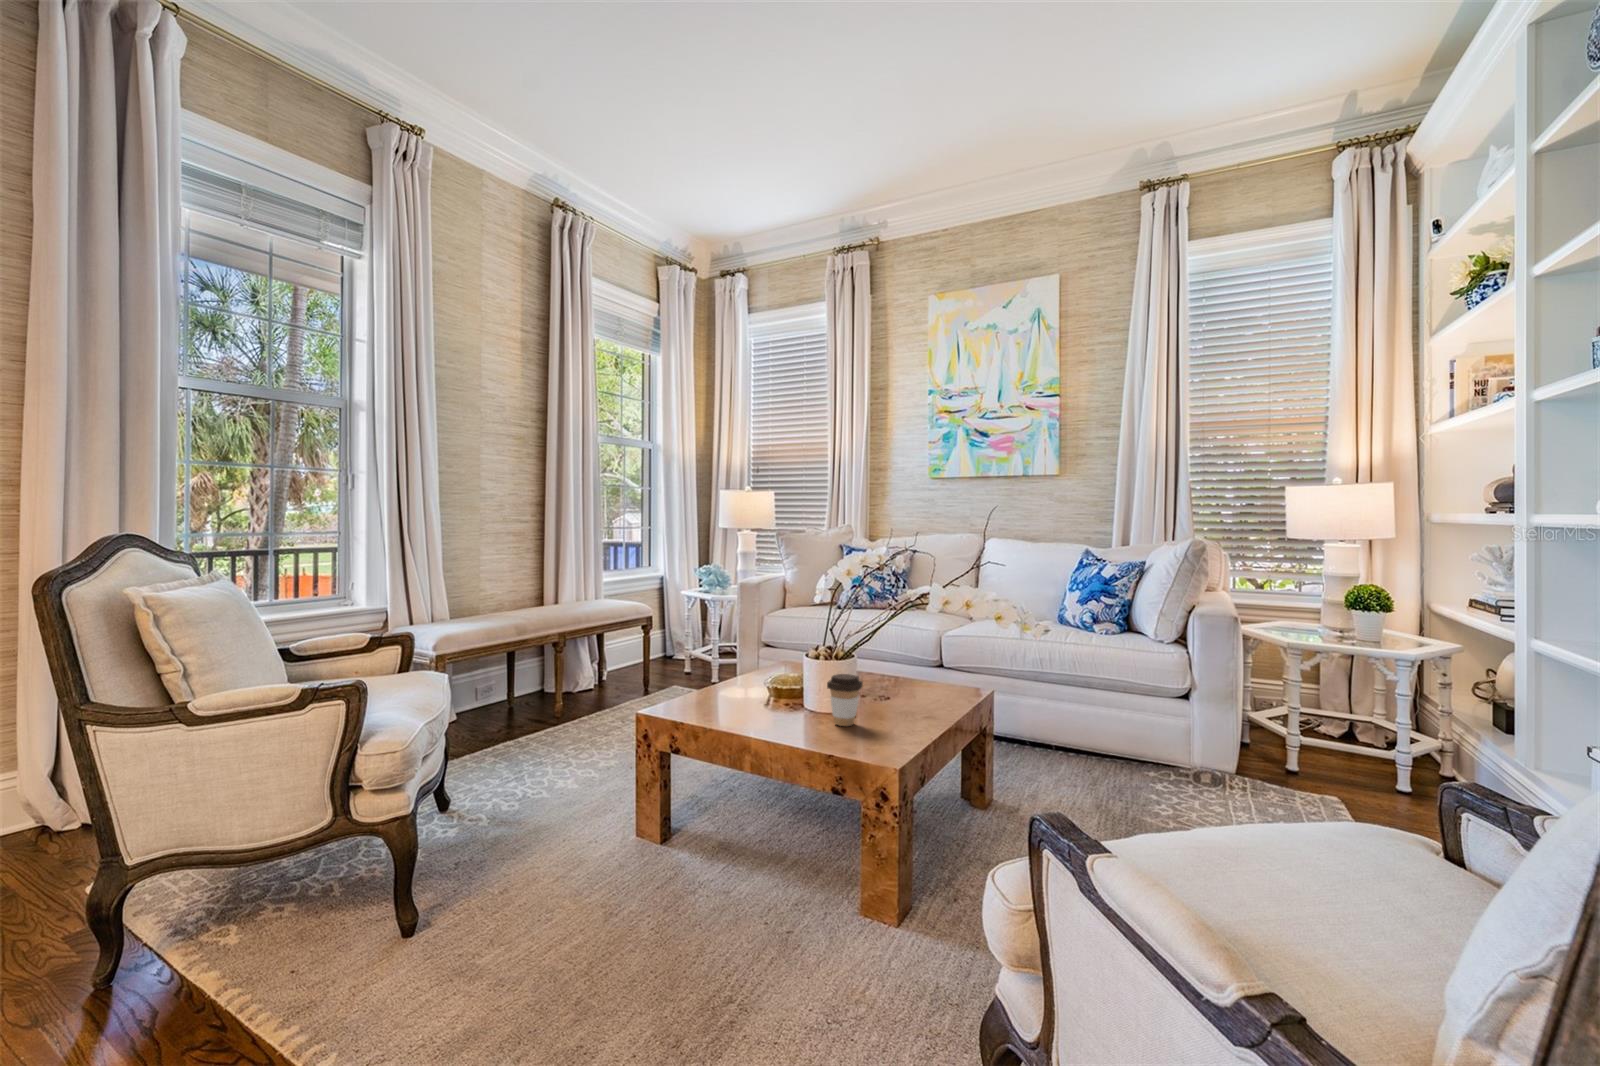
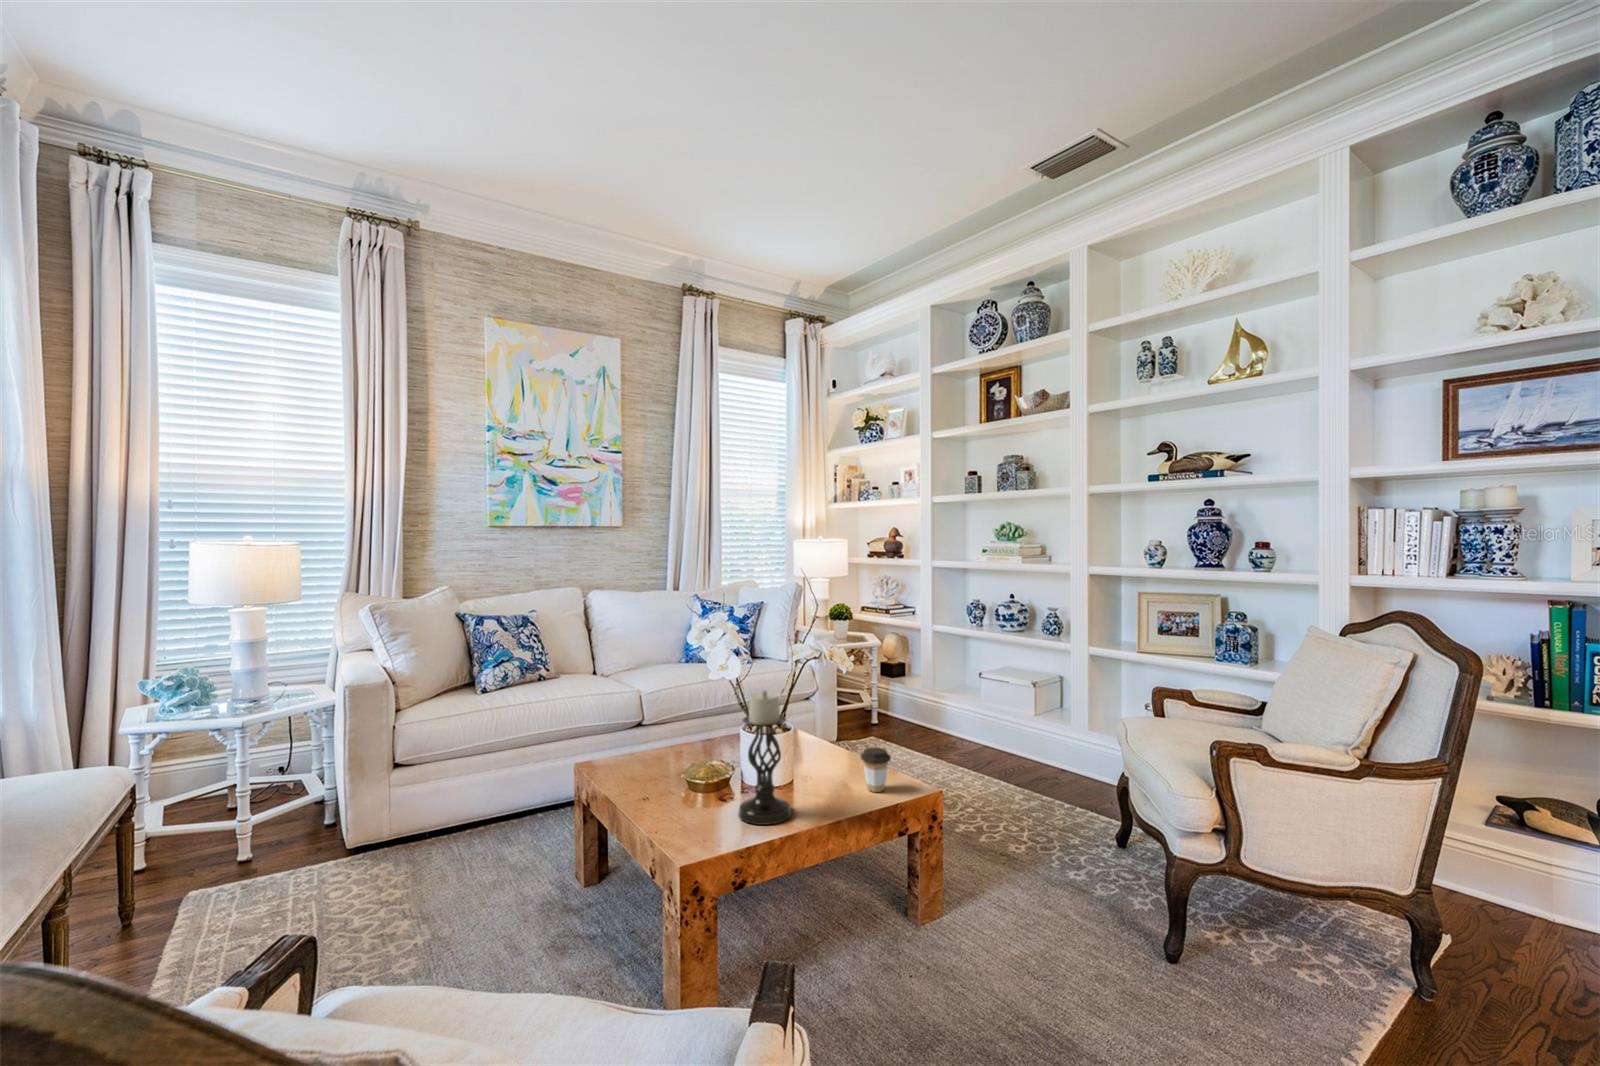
candle holder: none [707,581,760,709] -> present [738,691,791,825]

